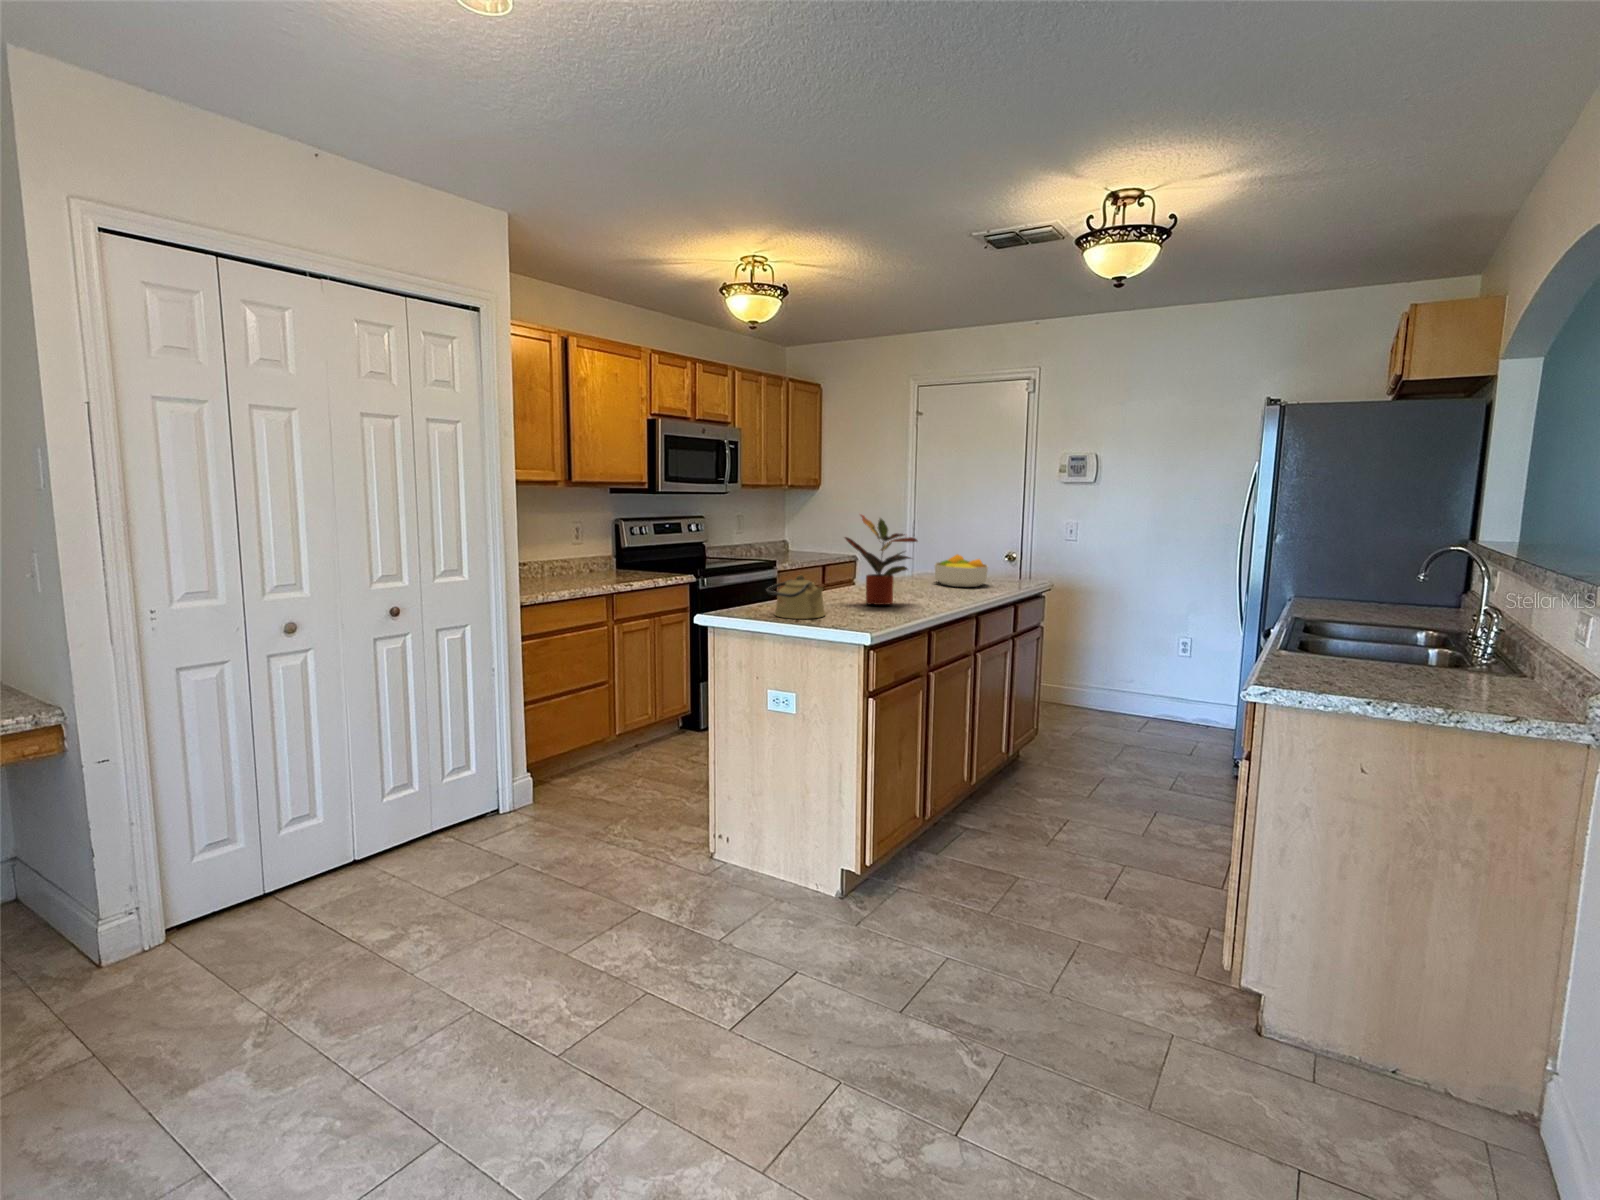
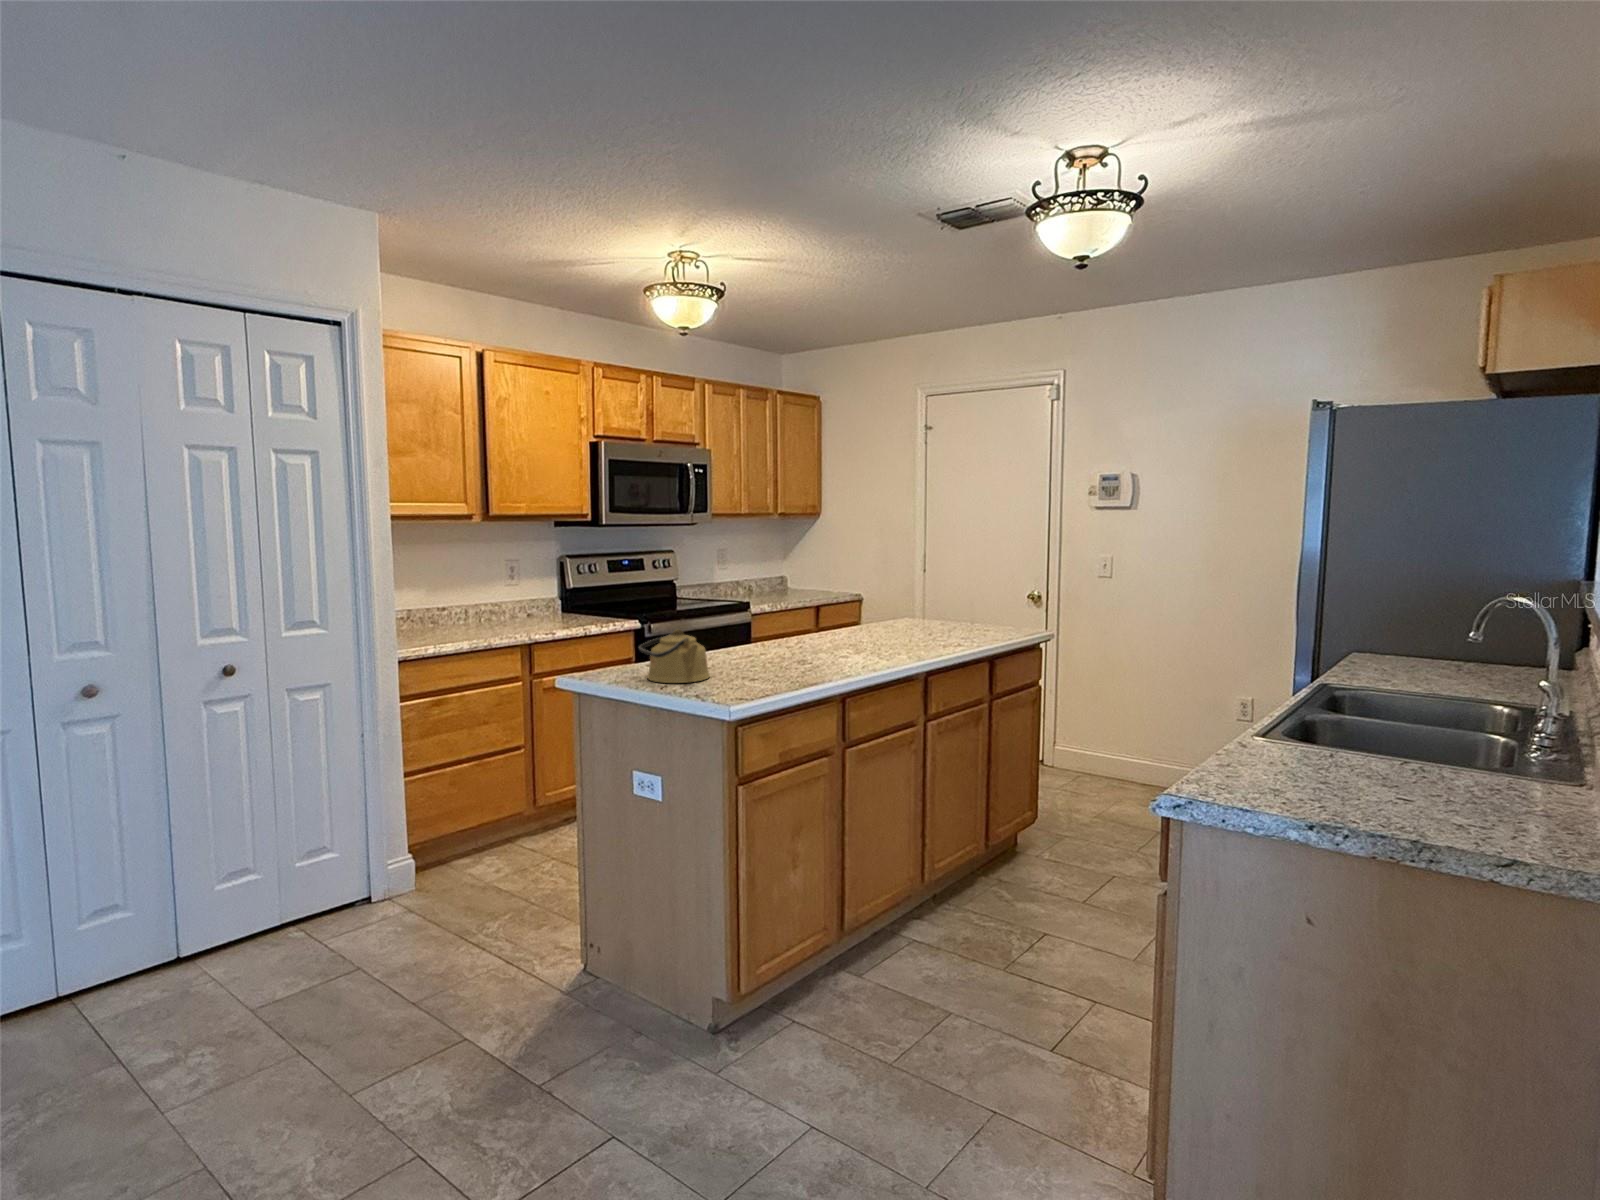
potted plant: present [845,515,917,605] -> none [749,553,839,664]
fruit bowl: present [935,554,988,587] -> none [896,596,962,638]

